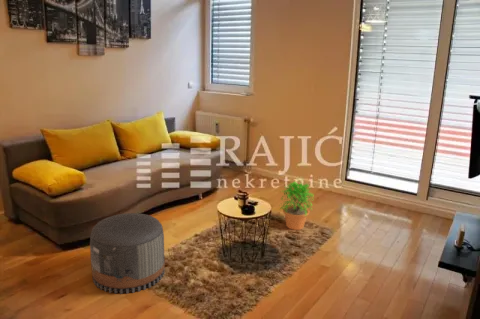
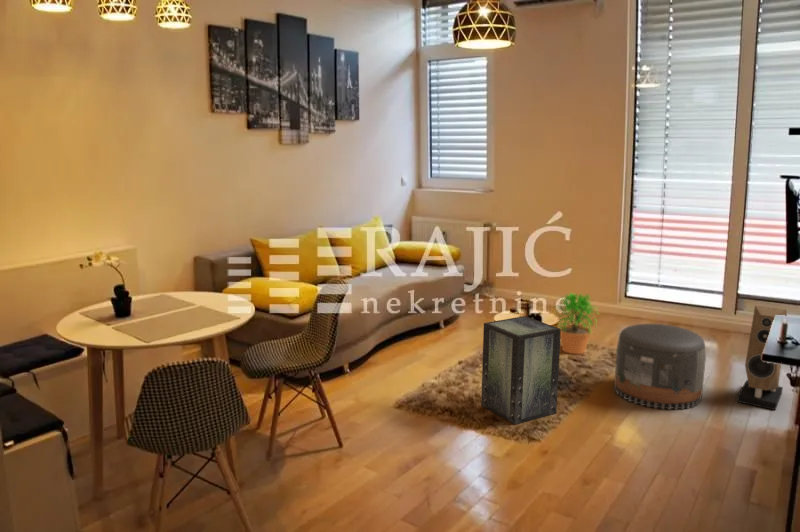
speaker: none [411,208,459,298] -> present [737,306,787,410]
storage box: none [196,209,258,306] -> present [481,316,561,424]
pouf: present [90,213,165,294] -> present [614,324,706,410]

